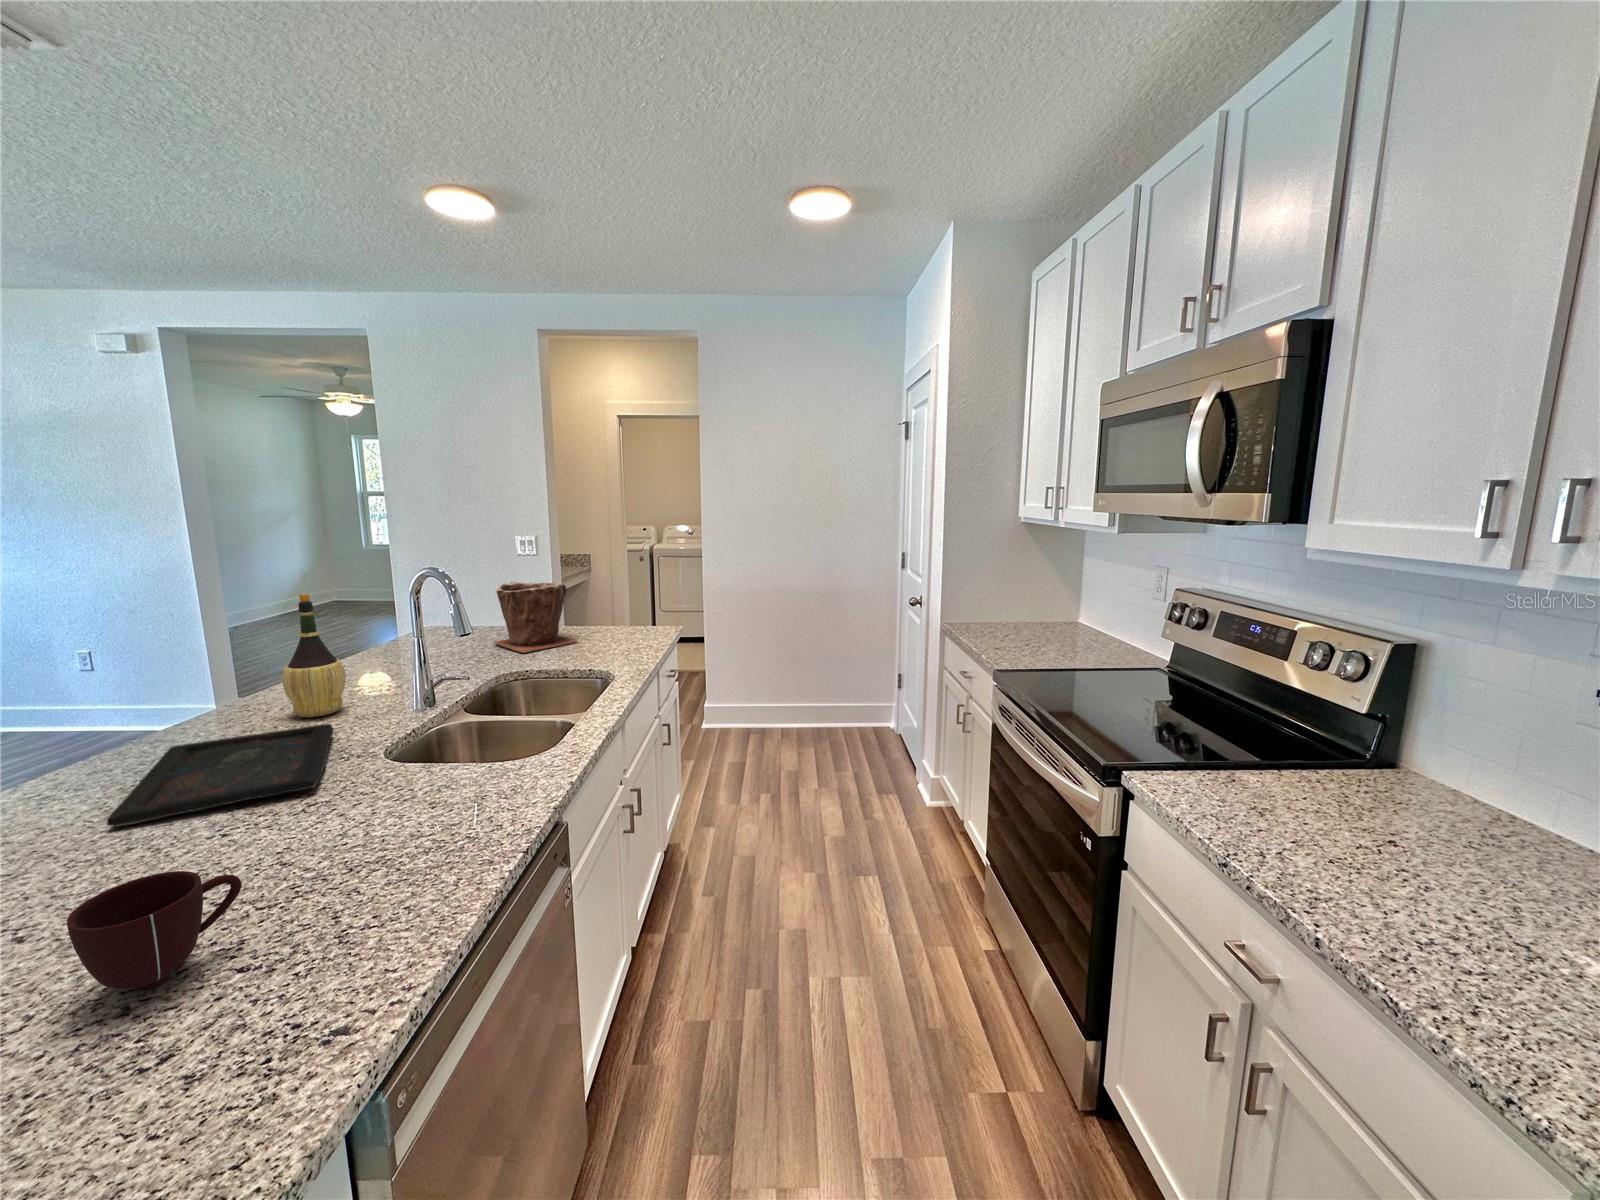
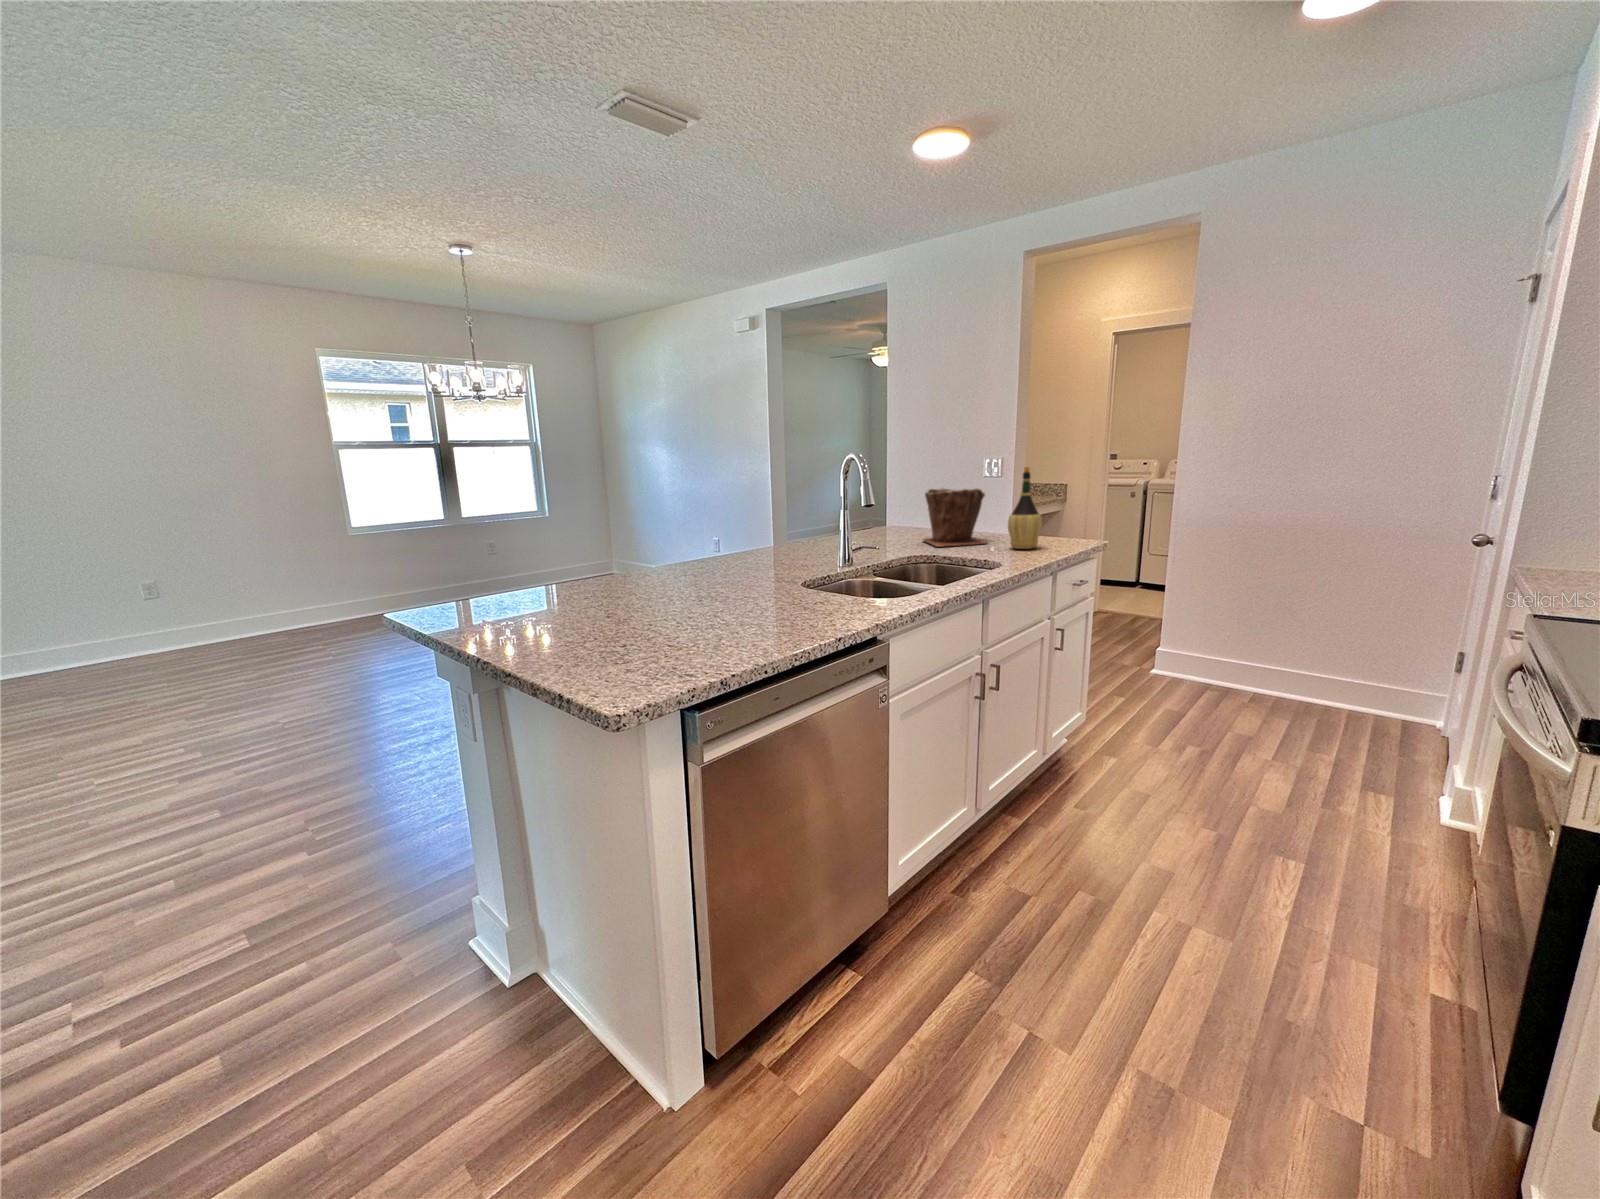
wine bottle: present [282,594,346,717] -> present [1008,467,1042,549]
tray: present [107,723,334,827] -> none [666,565,783,592]
mug: present [67,871,242,990] -> none [613,590,679,642]

